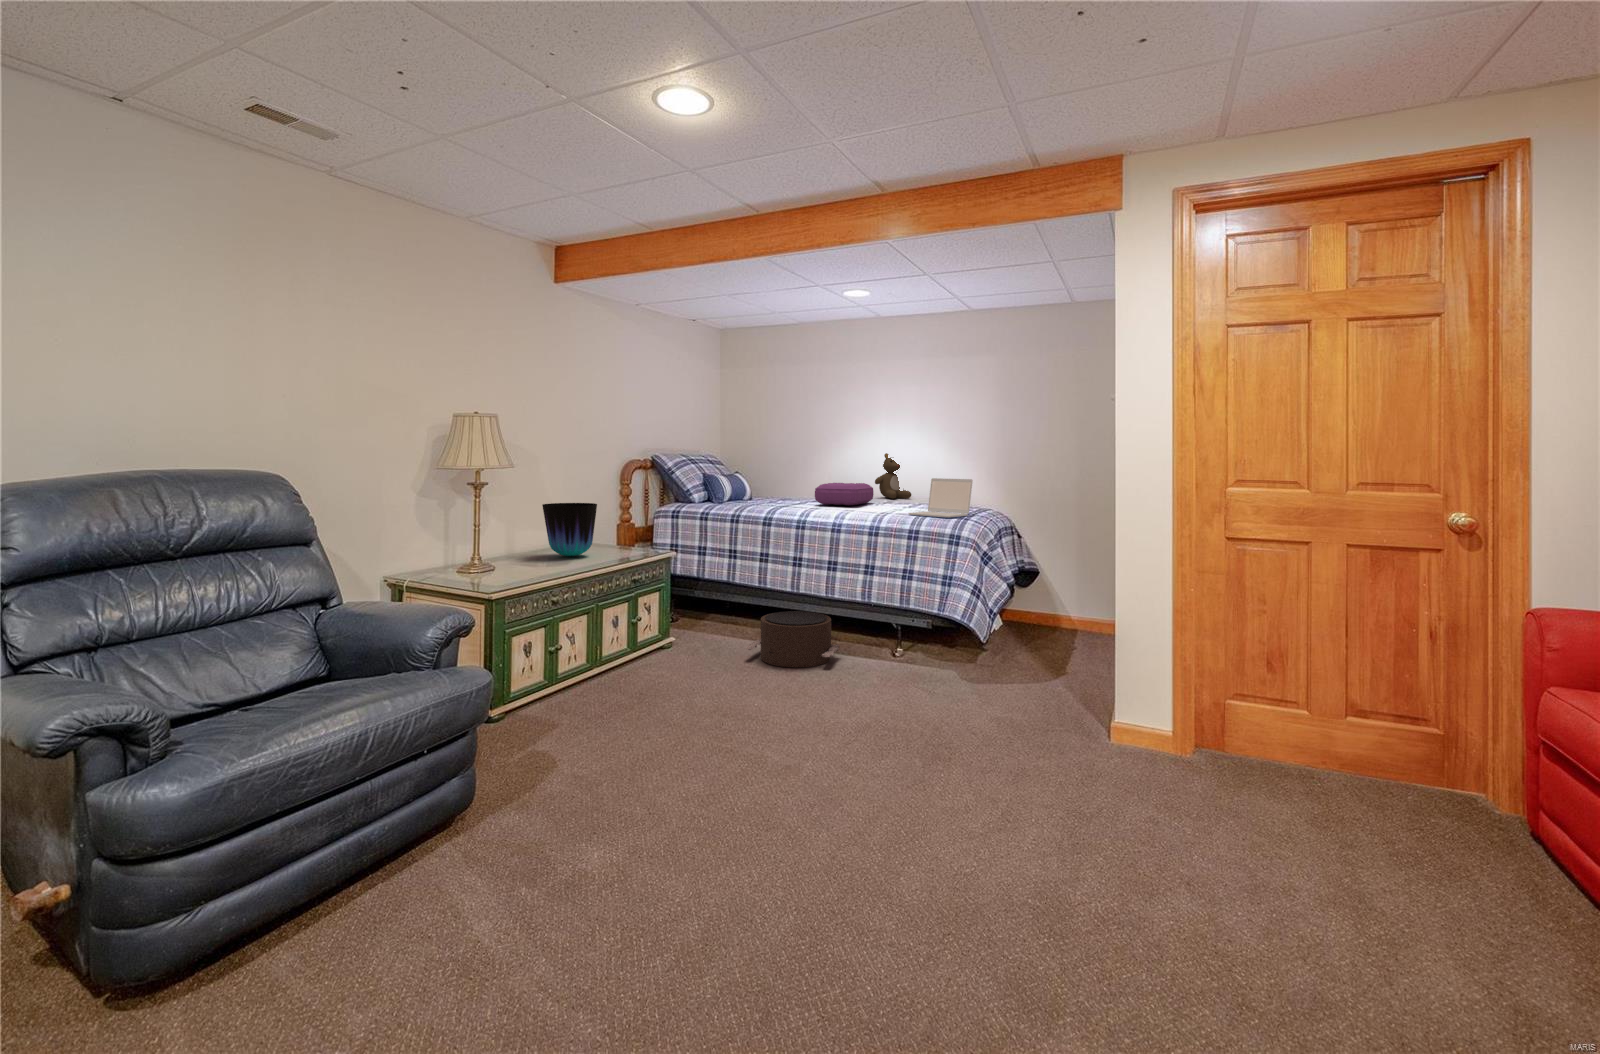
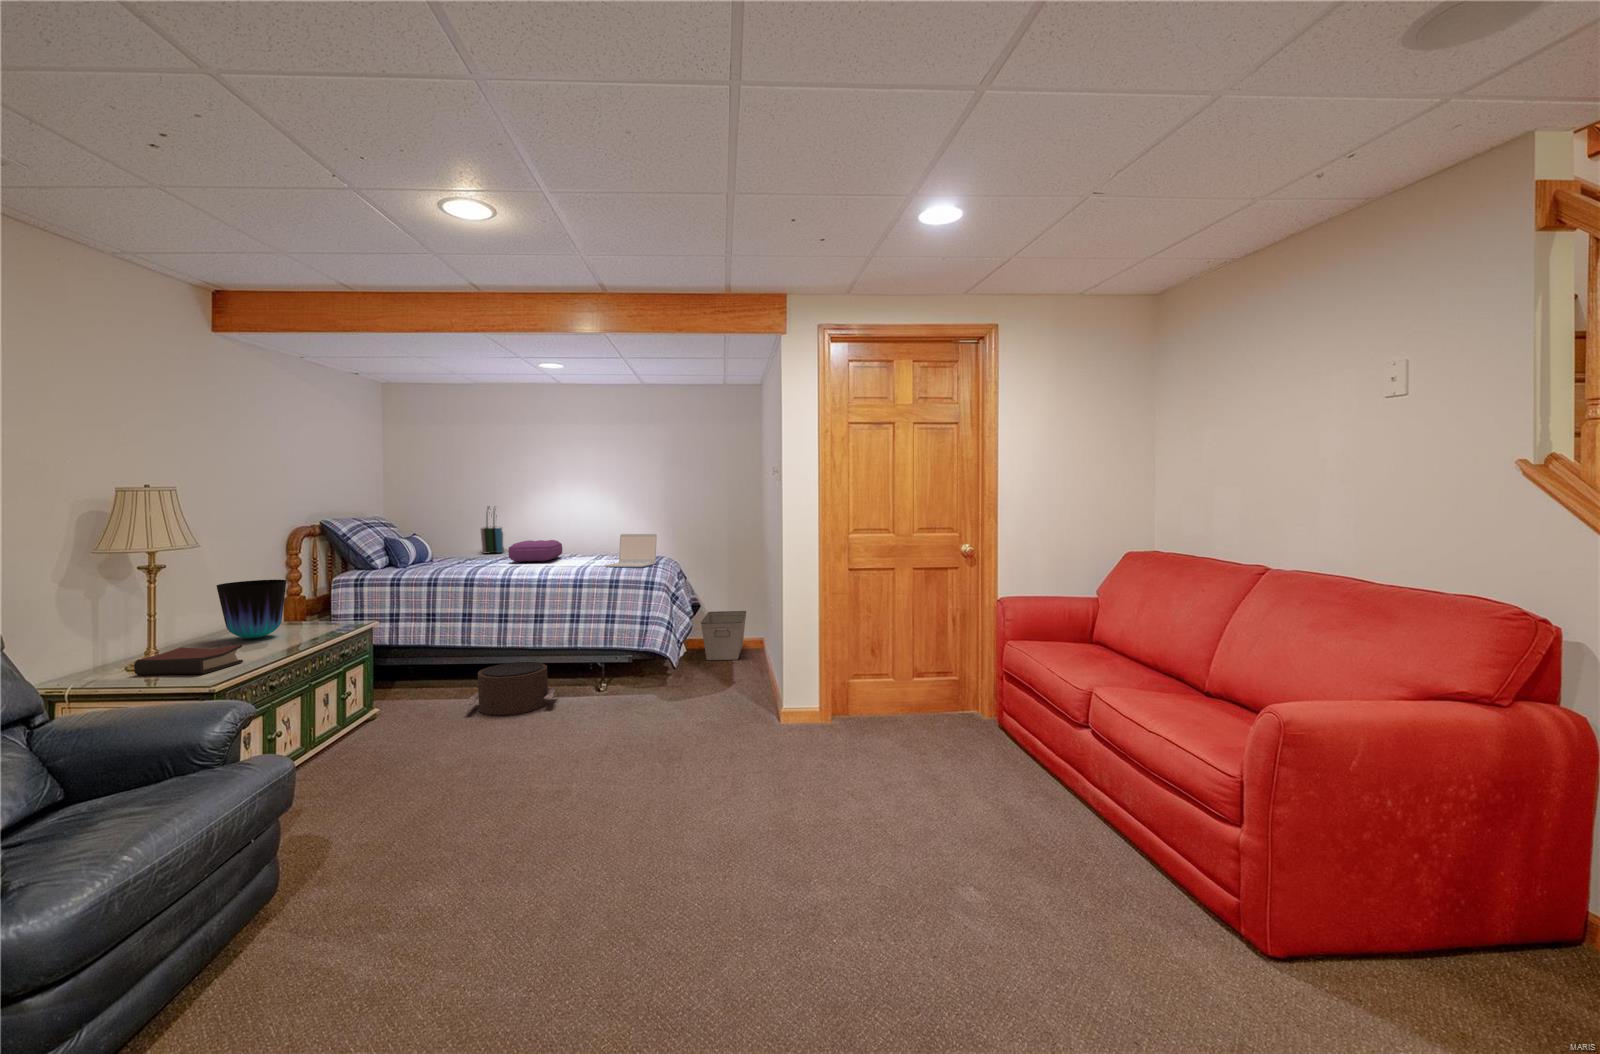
tote bag: none [798,446,825,496] -> present [481,507,504,553]
teddy bear: present [875,453,911,499] -> none [558,511,593,552]
hardback book: none [455,557,536,582] -> present [134,645,243,675]
storage bin: none [1024,581,1091,645] -> present [701,611,746,660]

